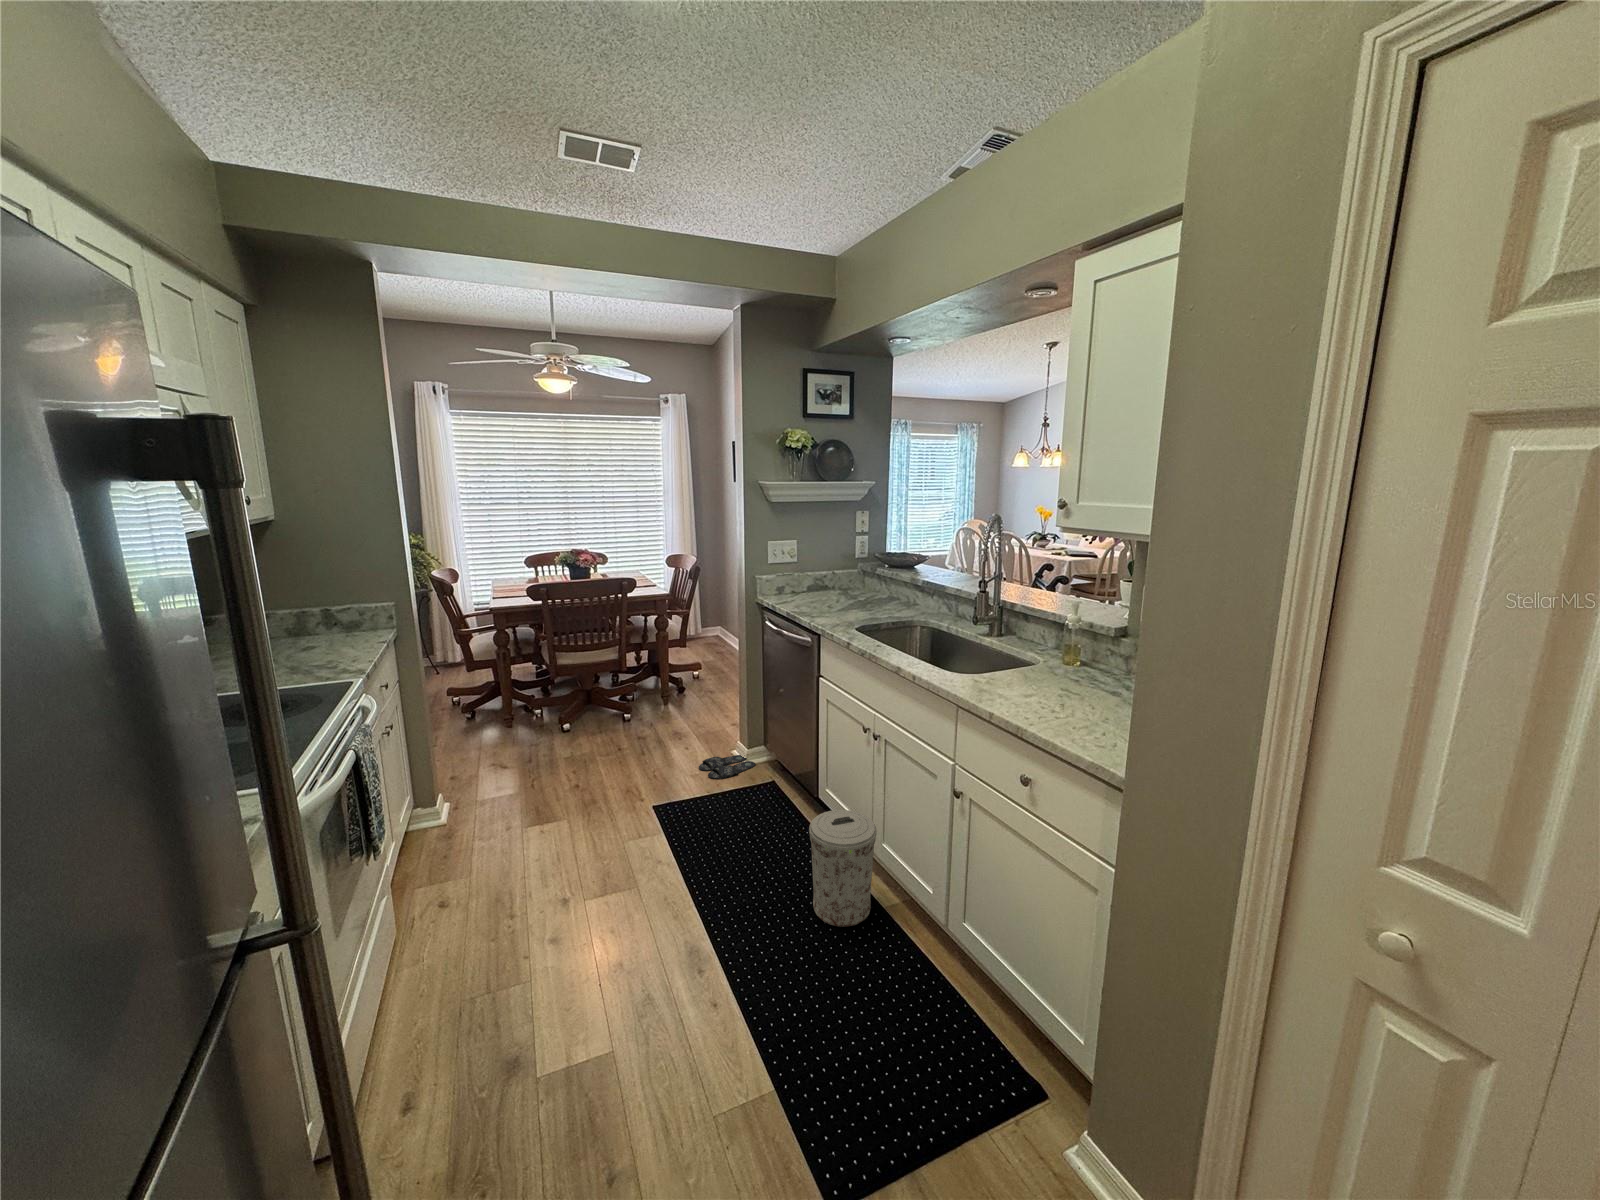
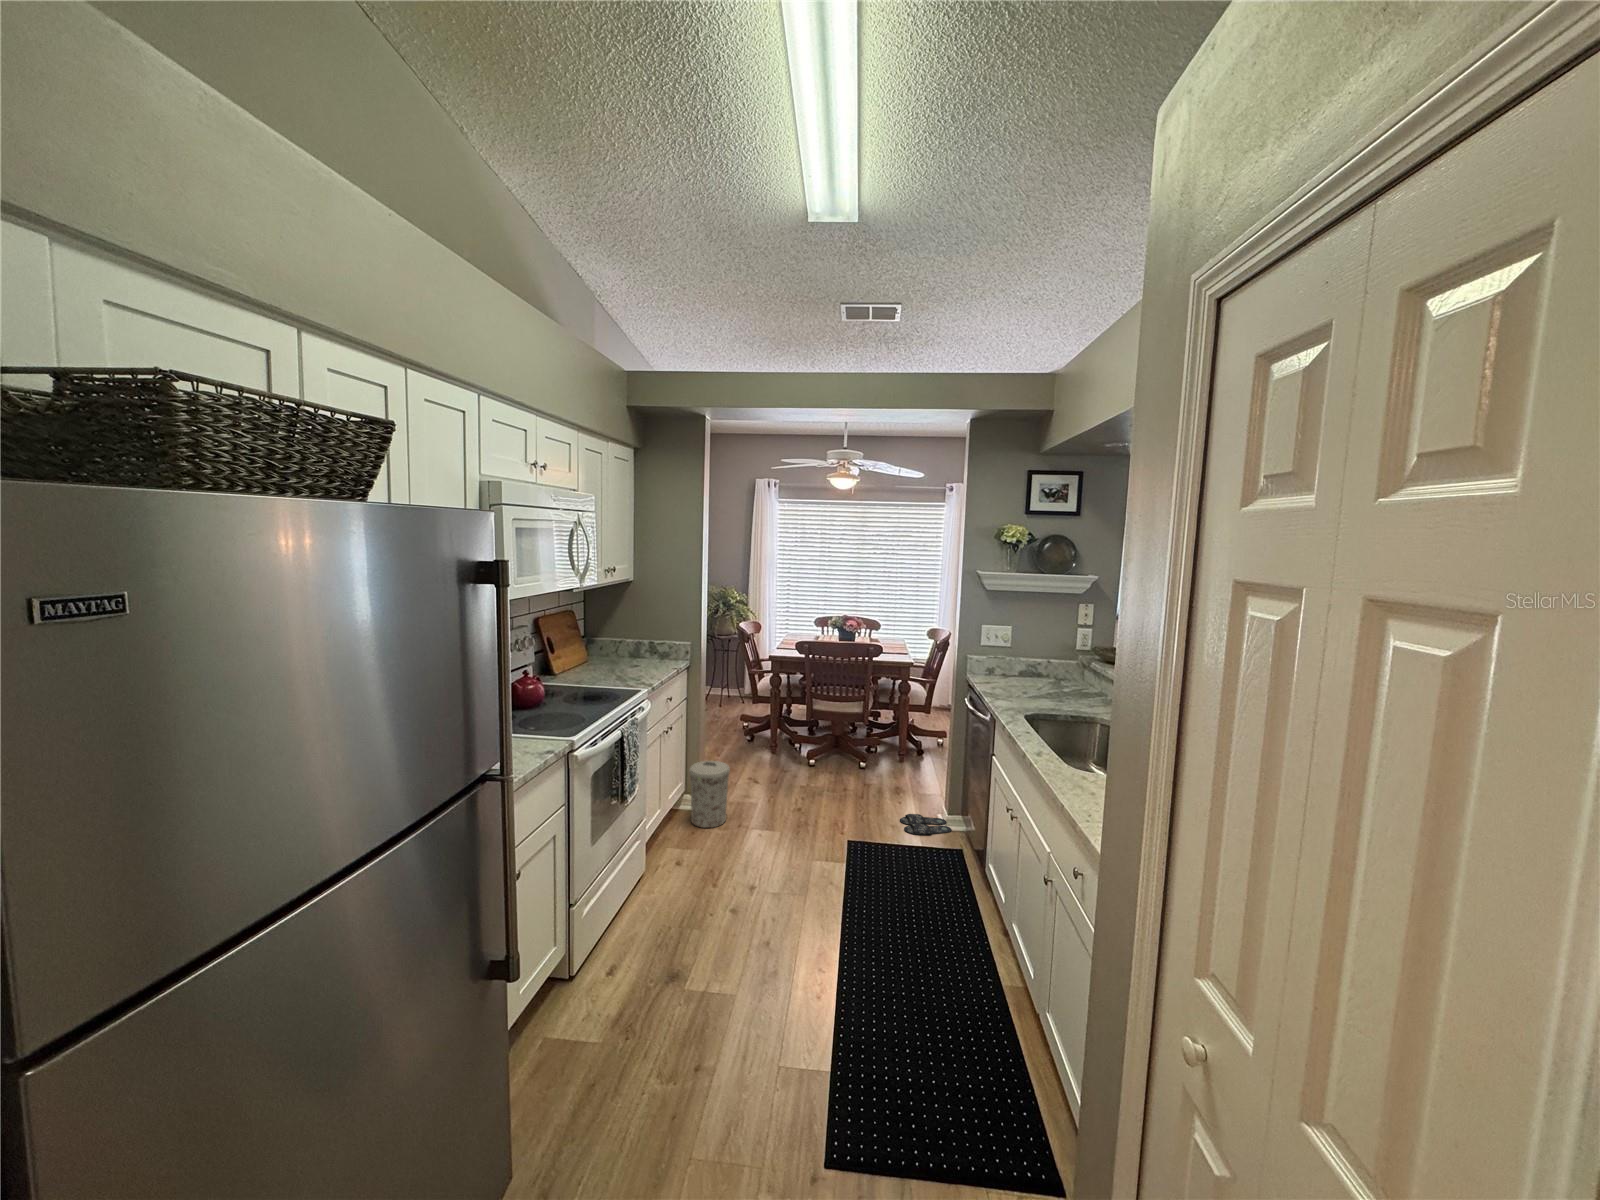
trash can: present [809,810,877,927] -> present [689,761,730,828]

